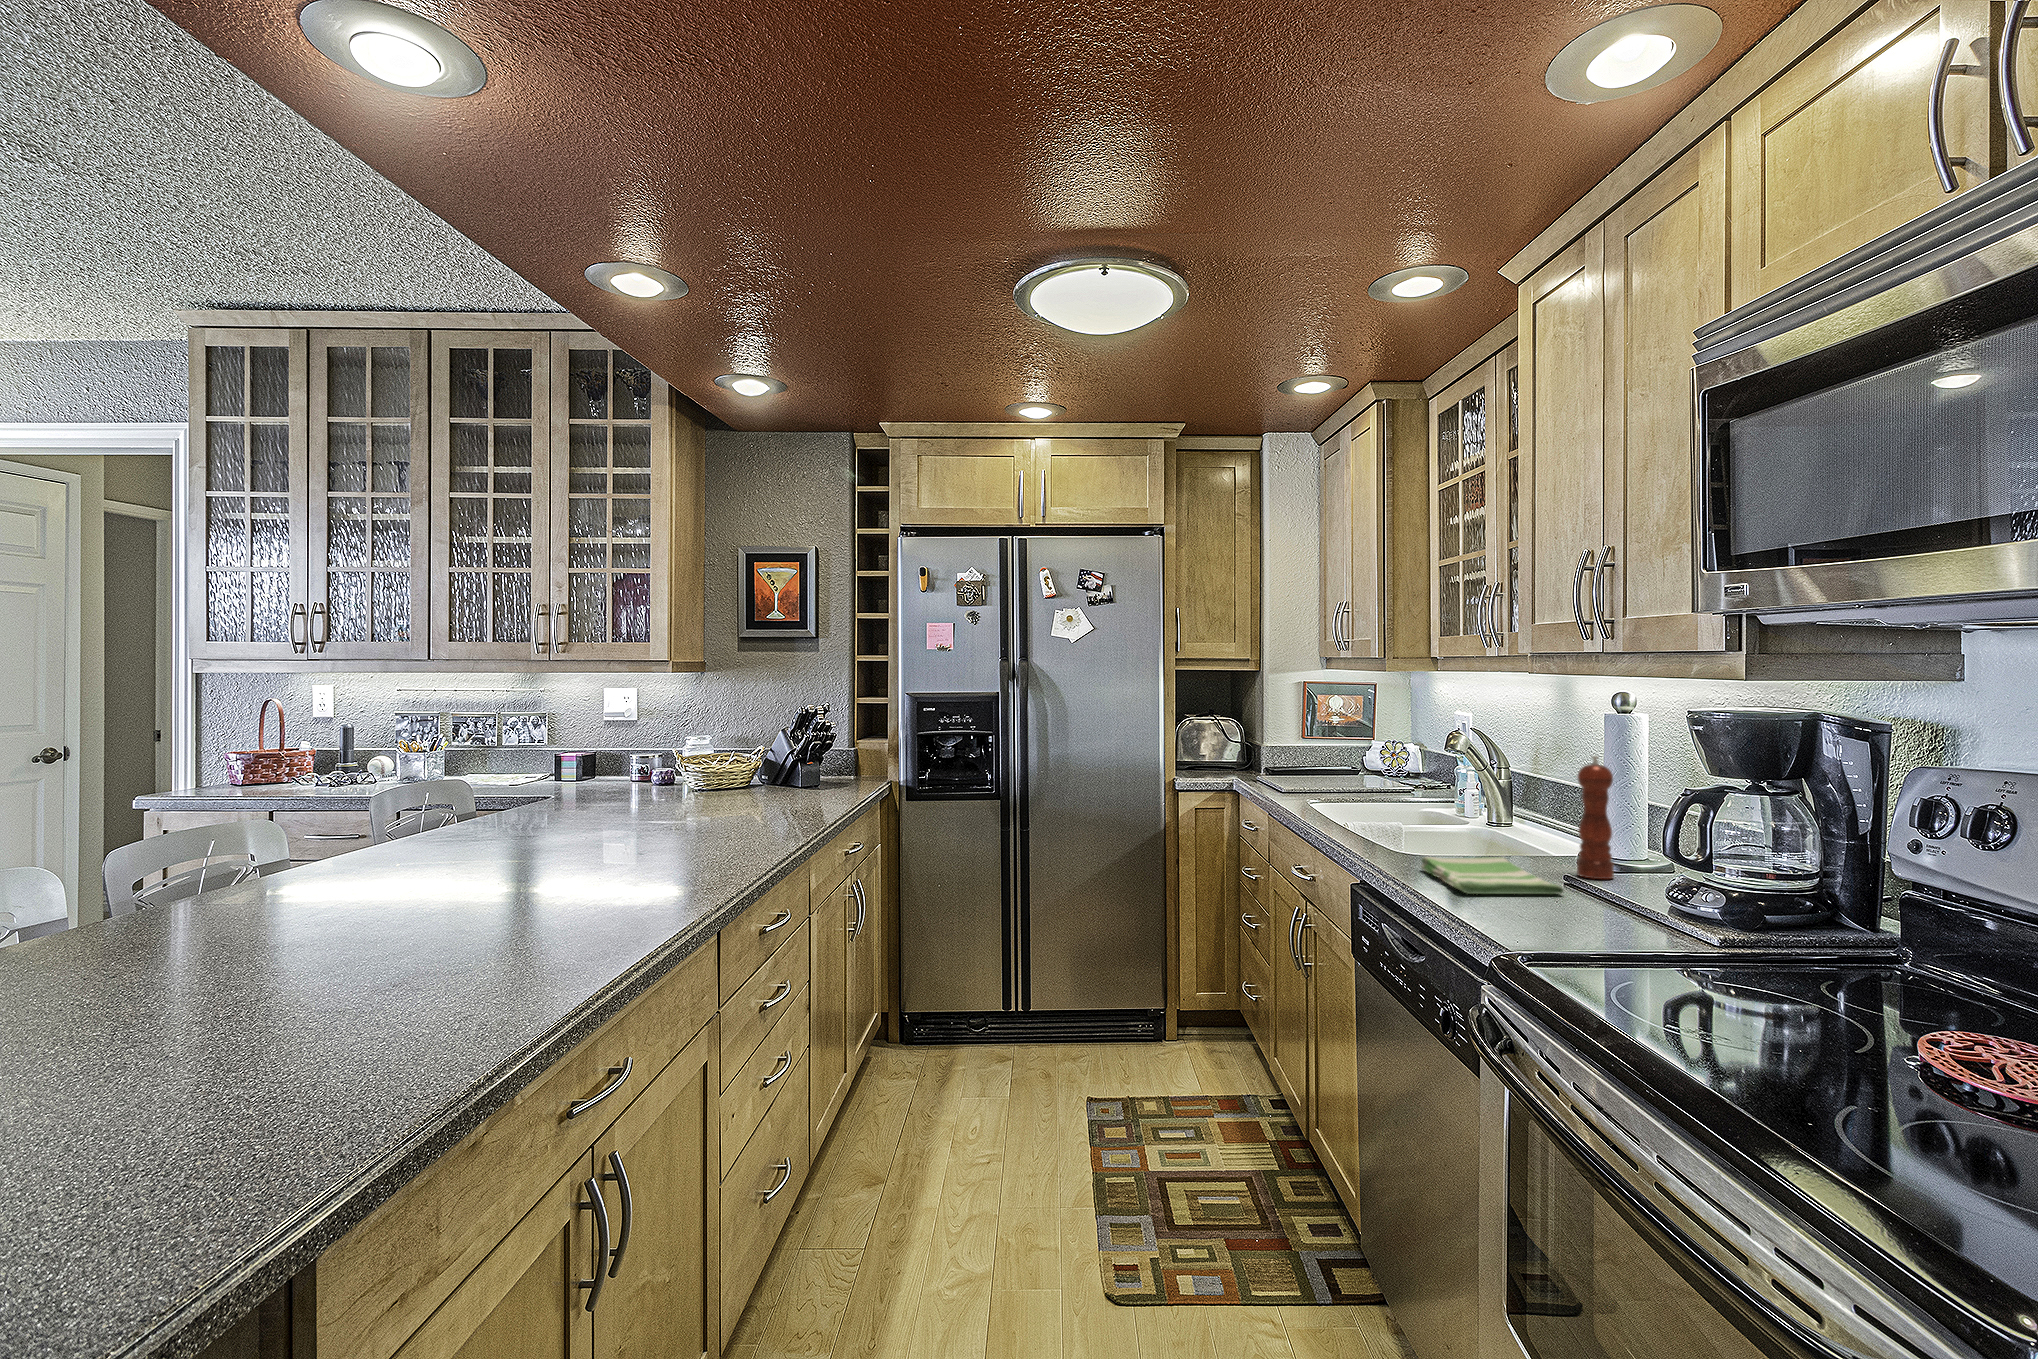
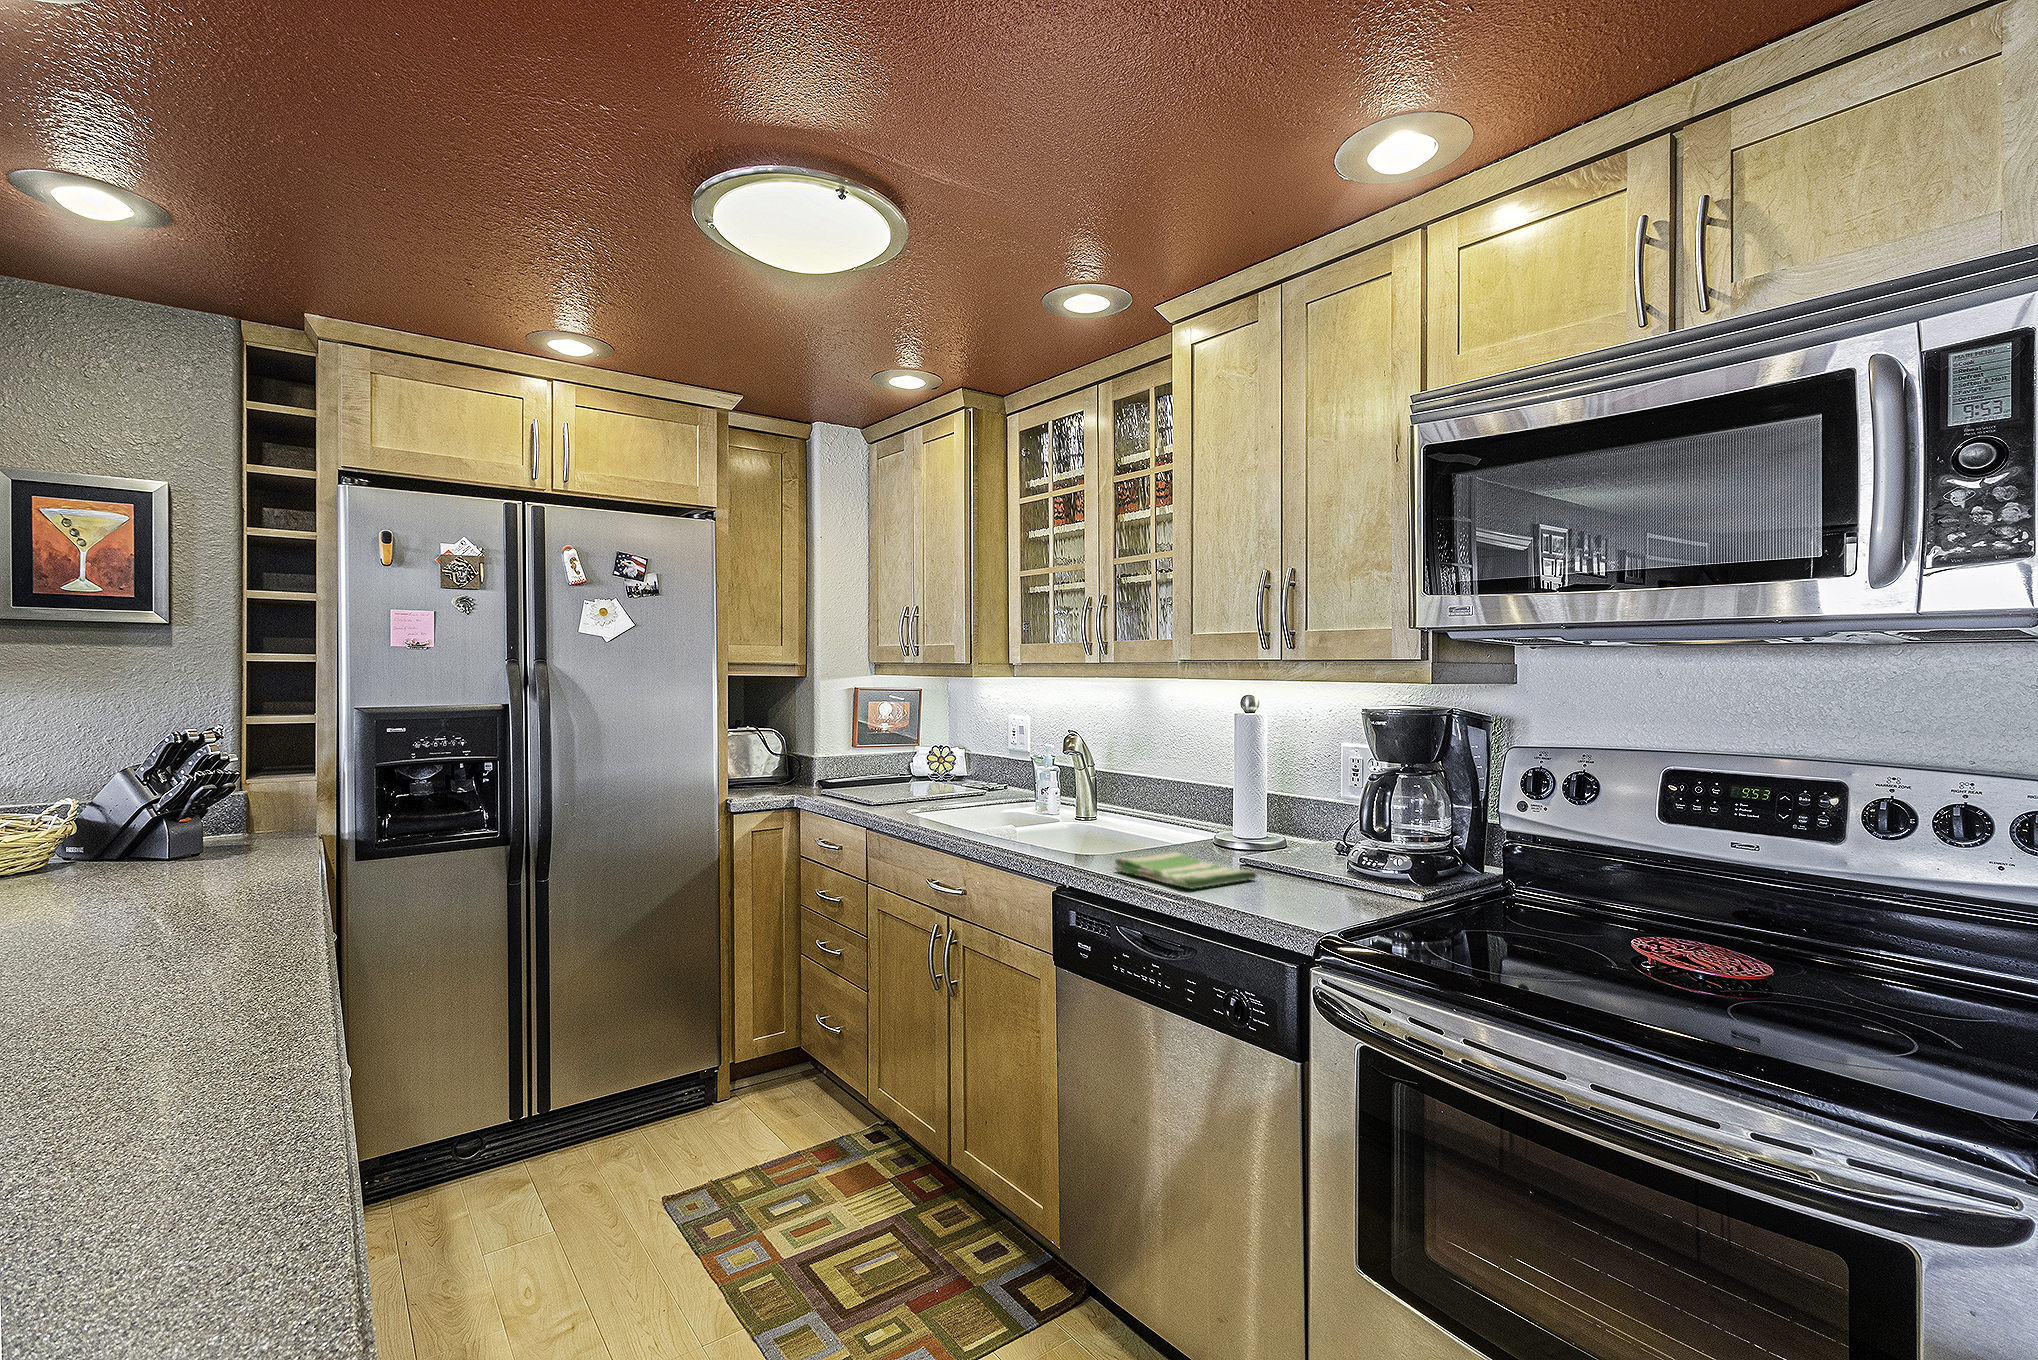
pepper mill: present [1577,756,1614,879] -> none [1232,753,1261,862]

